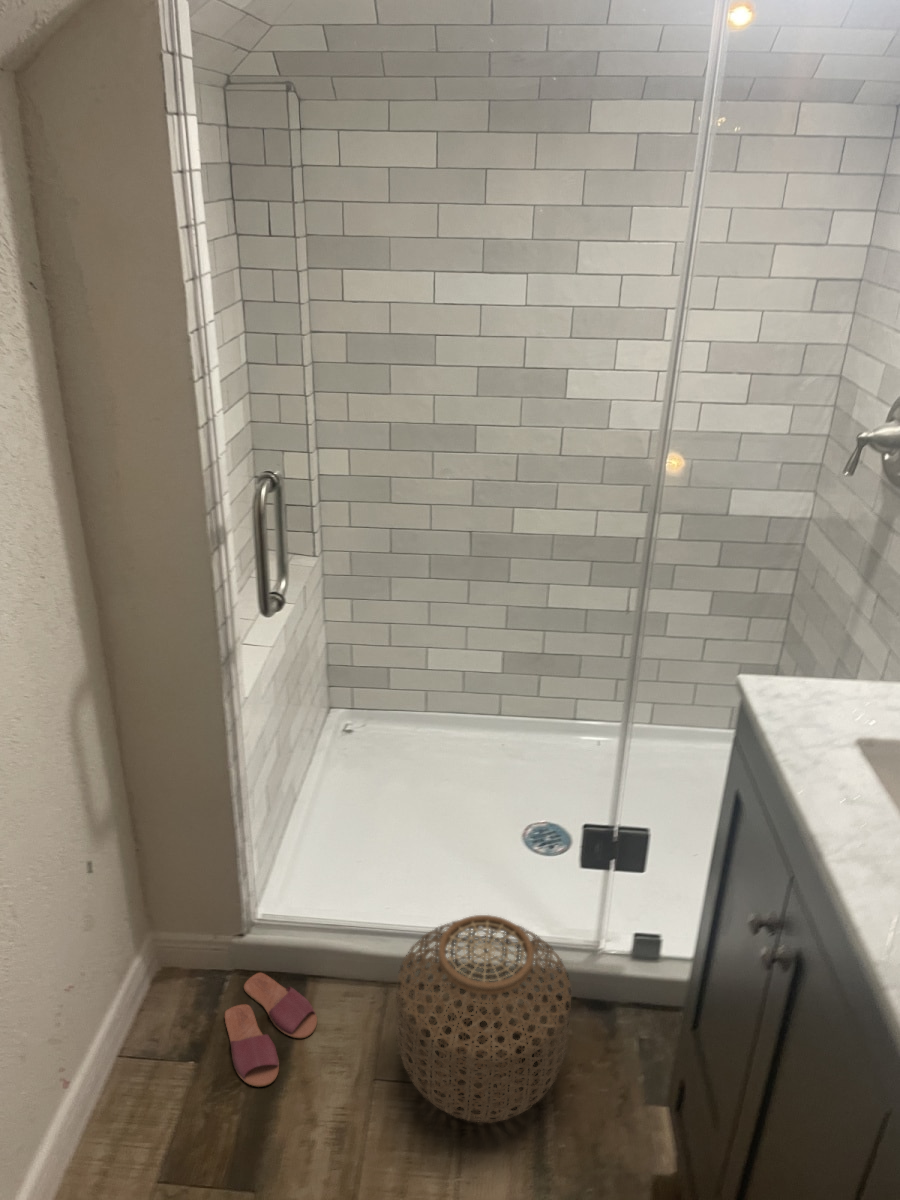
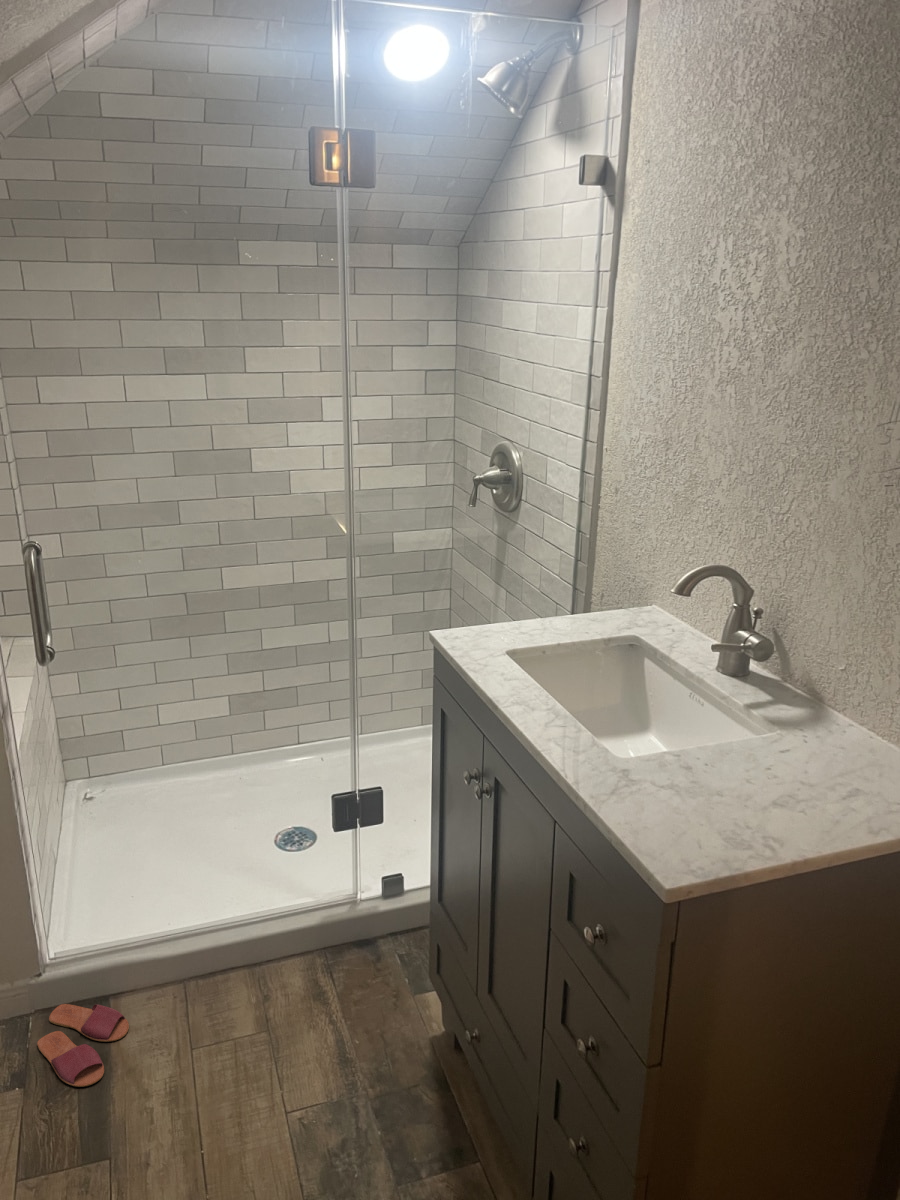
woven basket: present [396,915,571,1122] -> none [204,876,350,1046]

